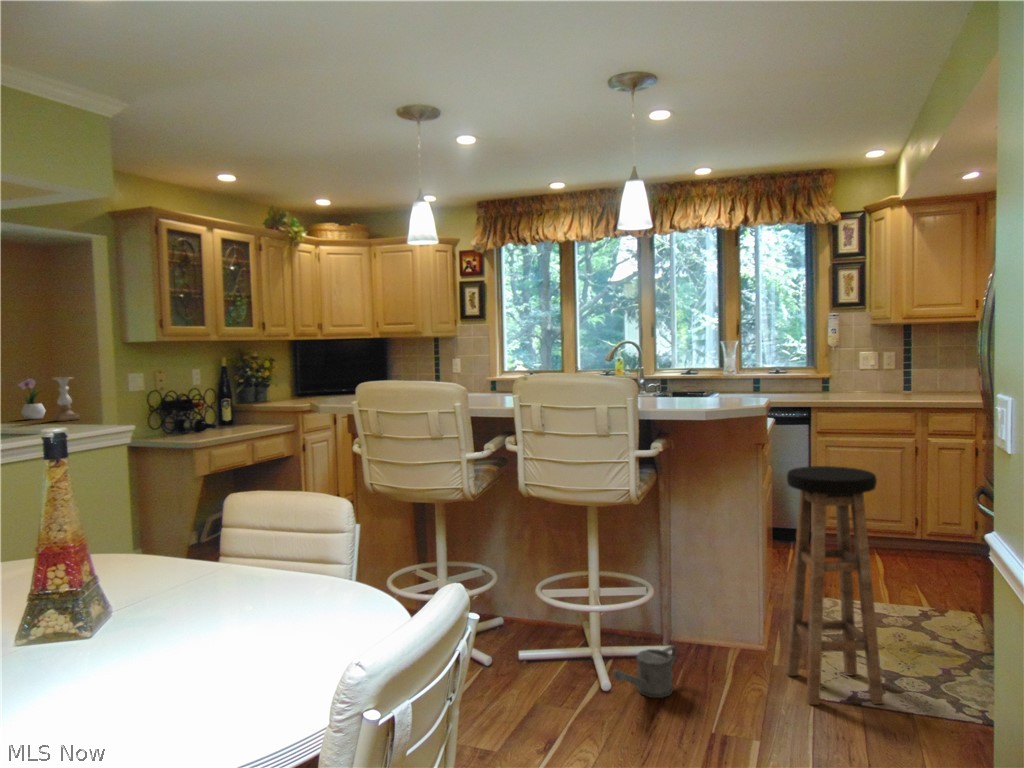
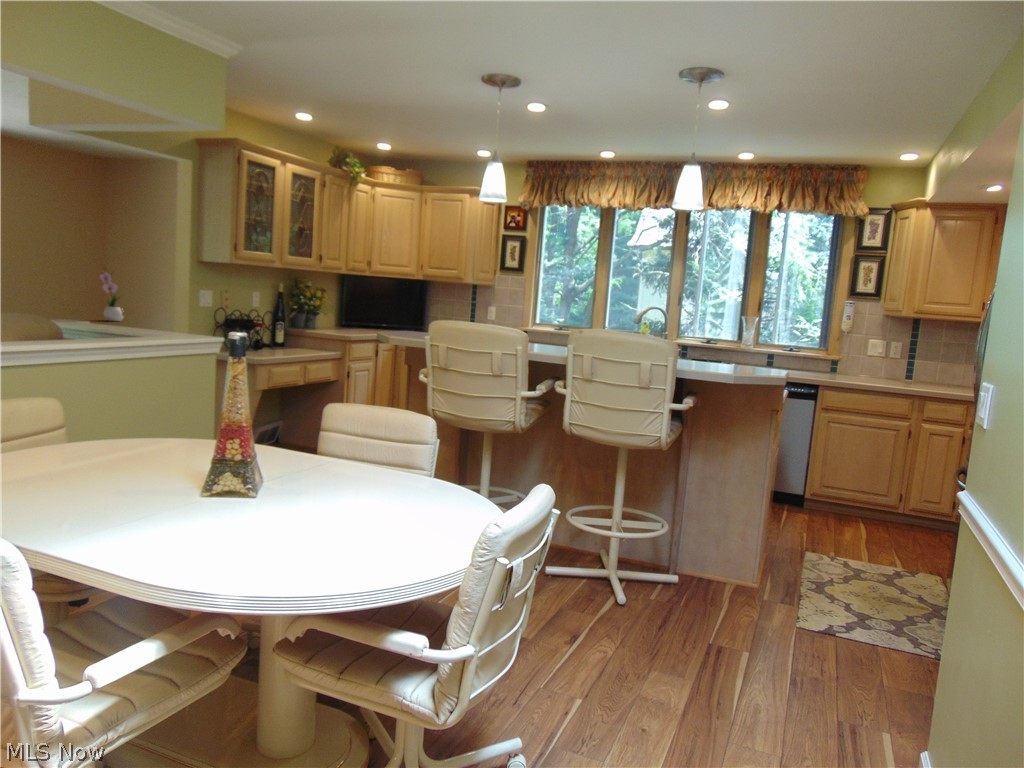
candle holder: present [52,377,80,421] -> none [133,285,158,325]
bar stool: present [786,466,884,705] -> none [775,432,877,638]
watering can: present [613,646,677,698] -> none [630,572,684,614]

